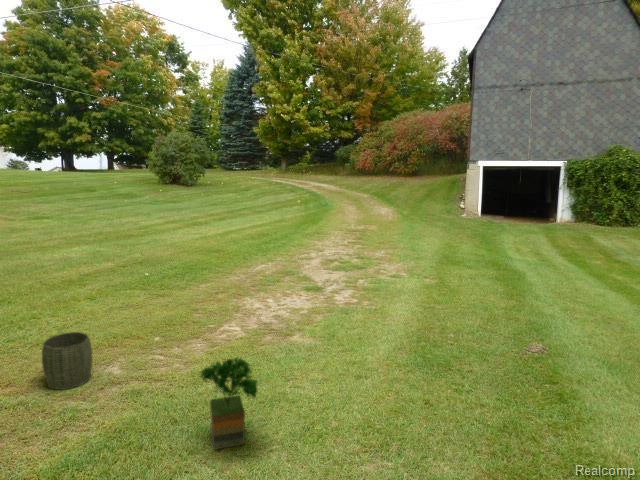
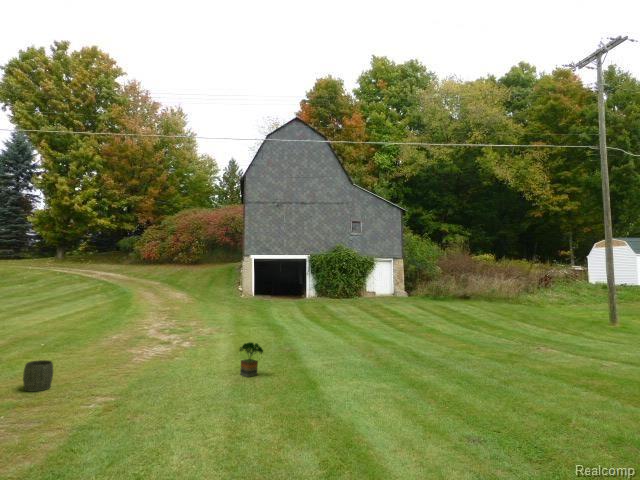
potted tree: present [201,358,258,450] -> present [240,342,263,377]

